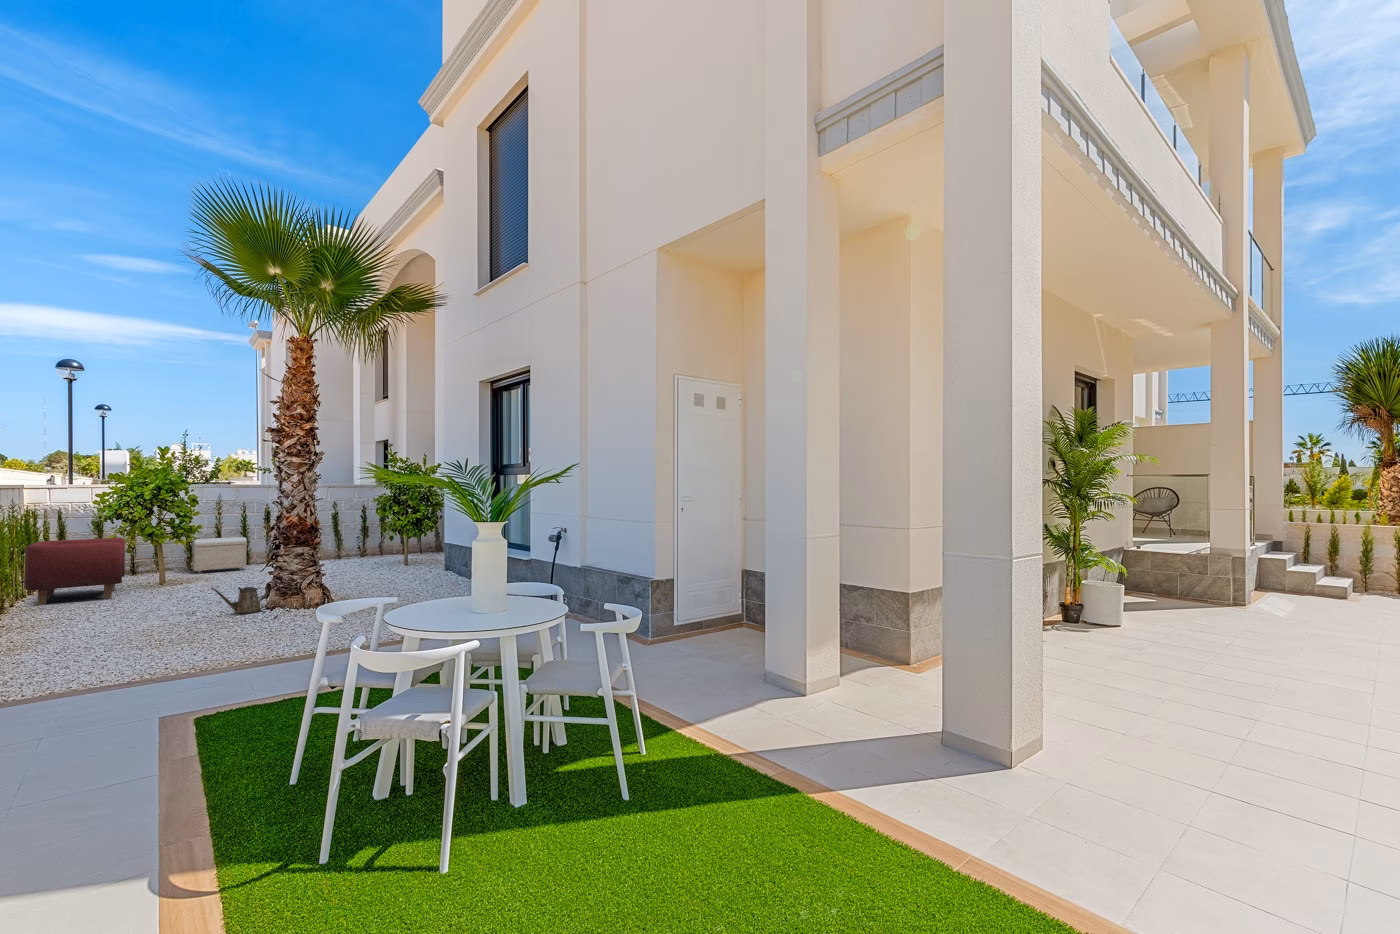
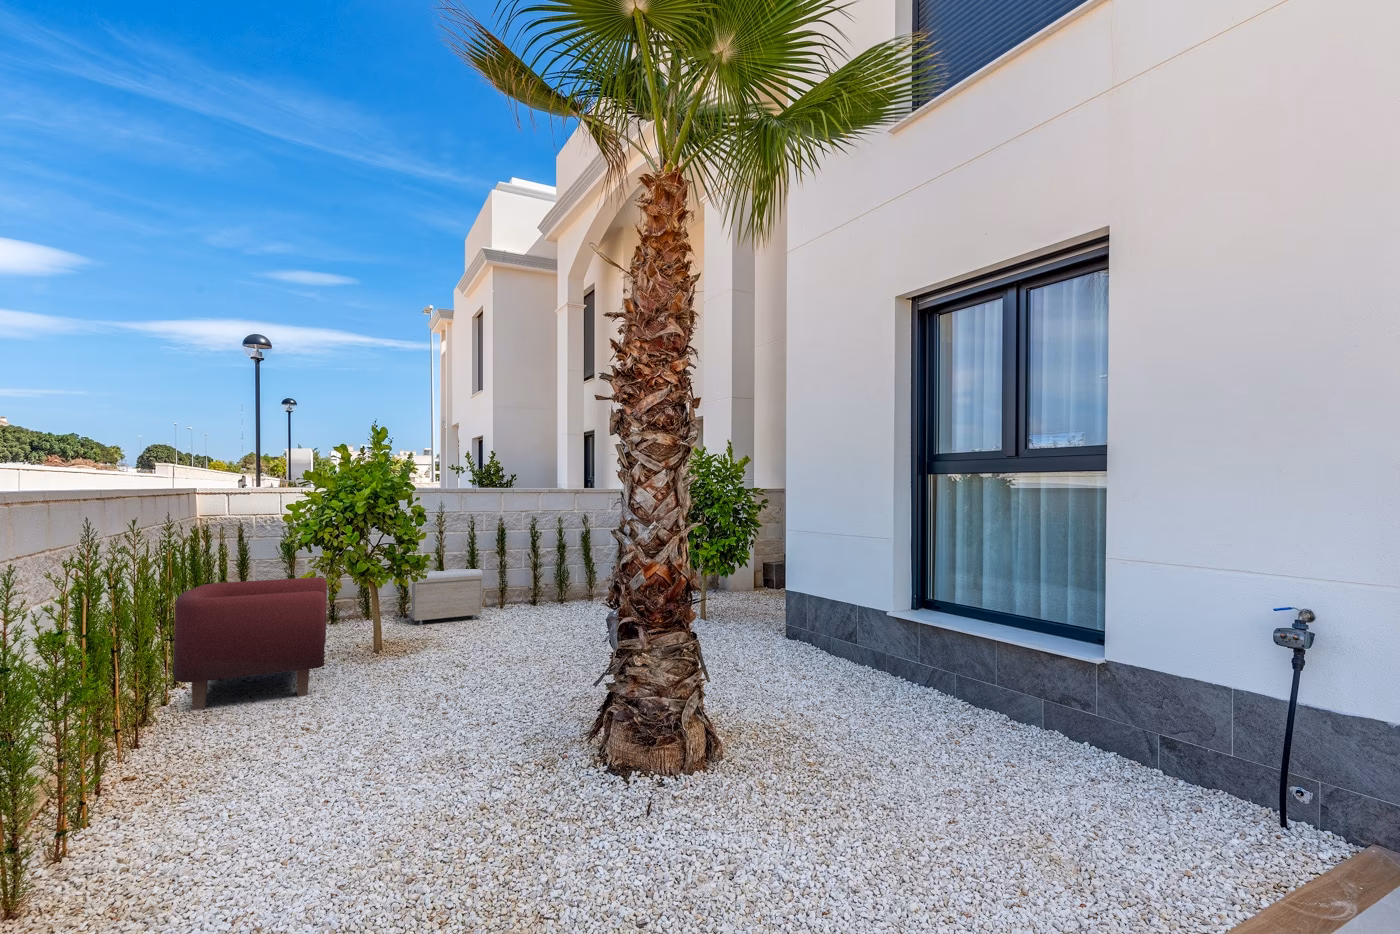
watering can: present [210,587,267,614] -> none [508,718,610,785]

